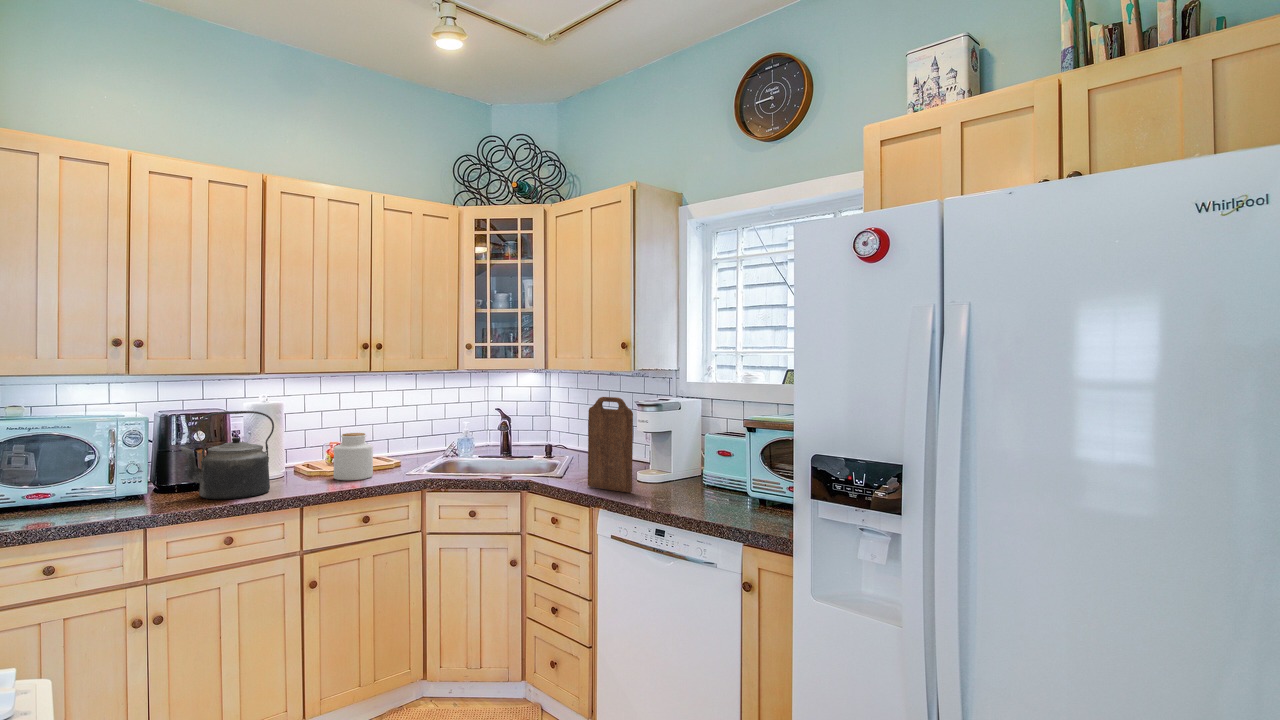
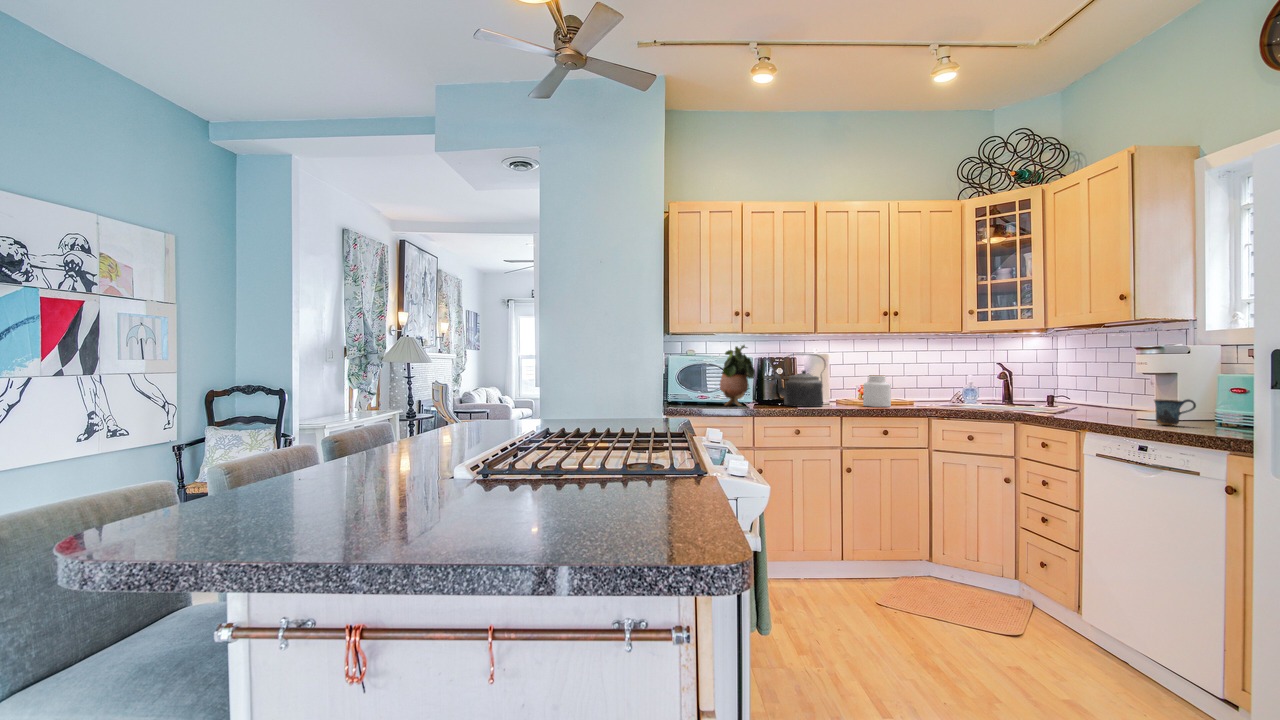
cutting board: present [588,397,633,493] -> none [1076,338,1122,422]
potted plant: none [58,402,138,518] -> present [720,345,755,406]
mug: none [661,467,696,497] -> present [1154,399,1196,425]

